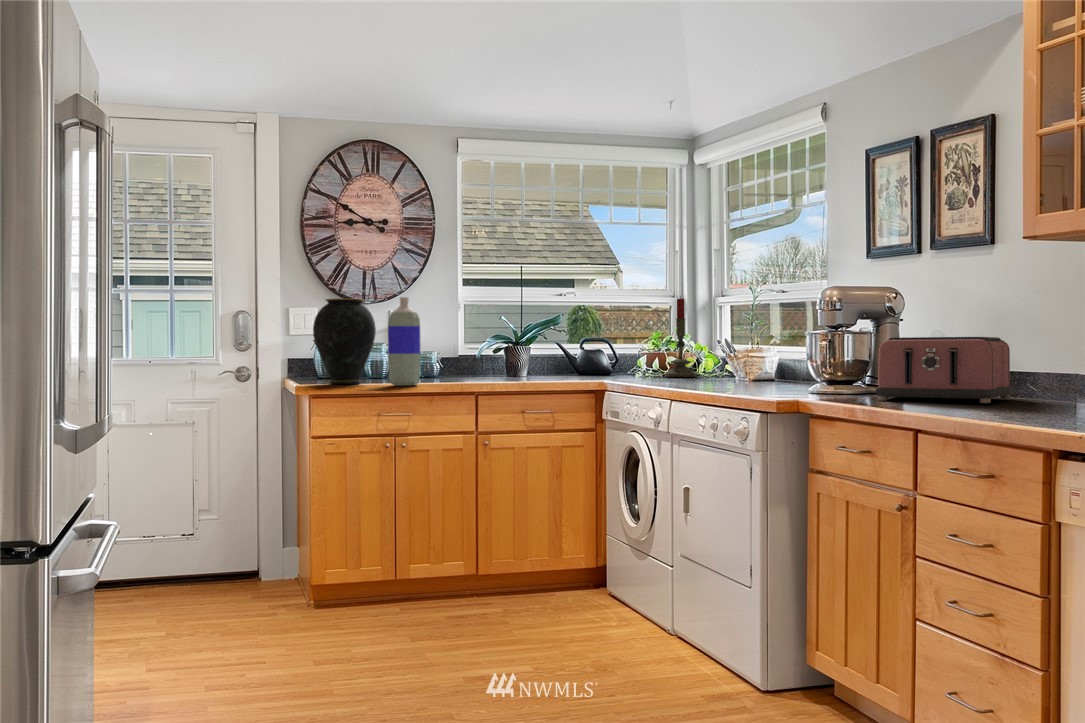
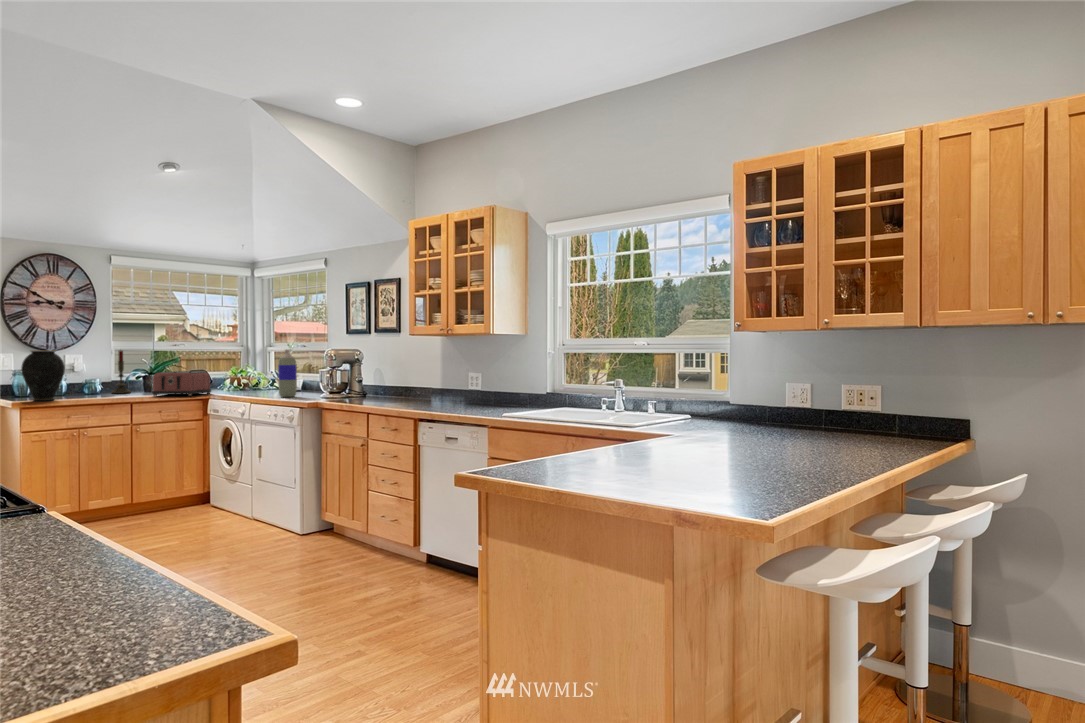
bottle: present [388,297,420,386] -> present [278,350,297,397]
candle: present [665,297,697,377] -> present [112,350,131,393]
toaster: present [876,337,1012,403] -> present [152,371,211,396]

